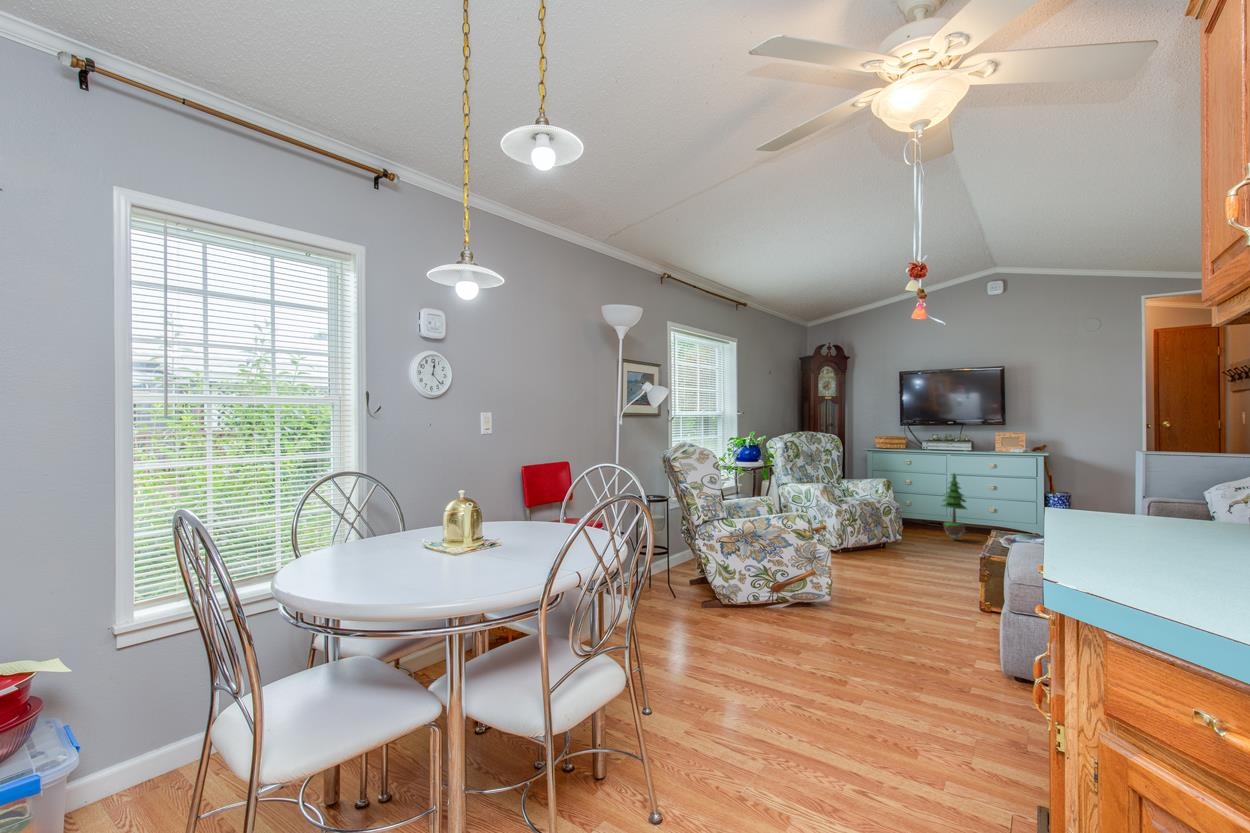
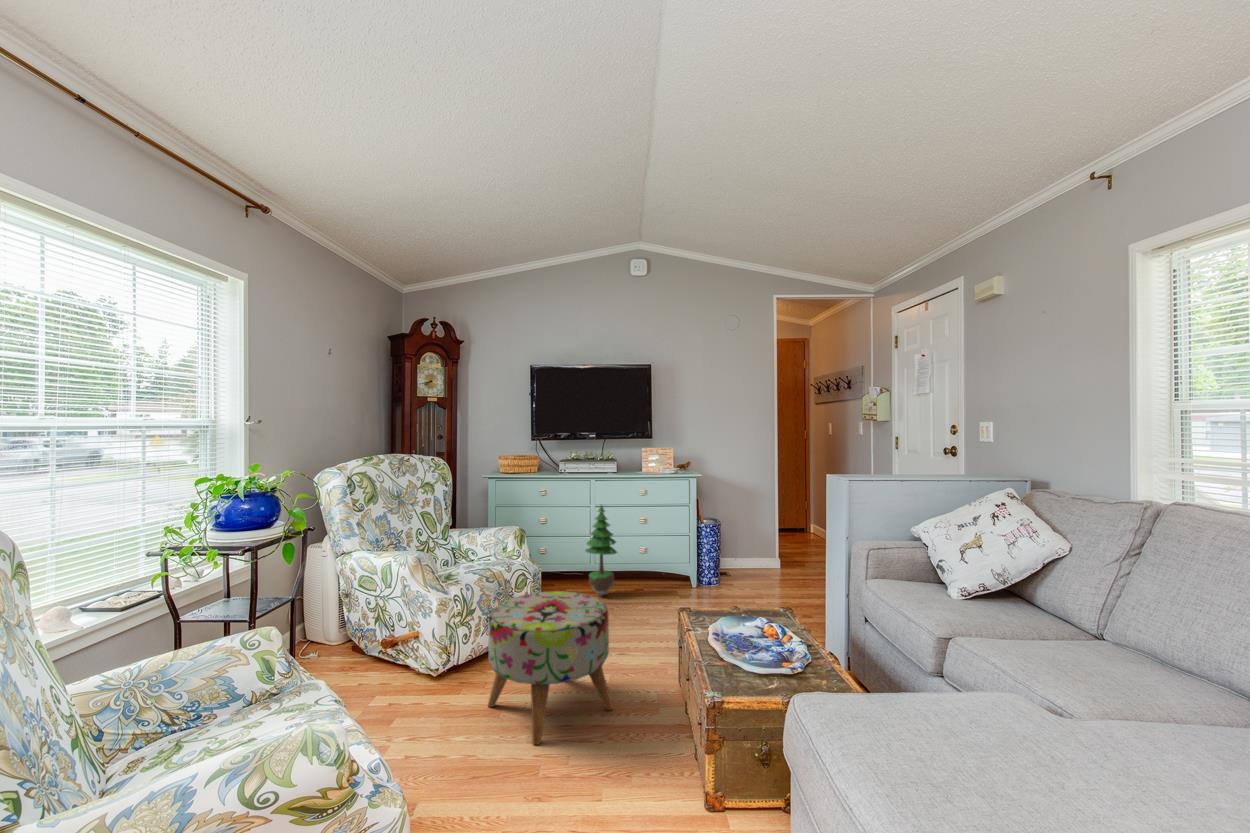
ottoman: none [865,510,940,577] -> present [488,591,613,745]

